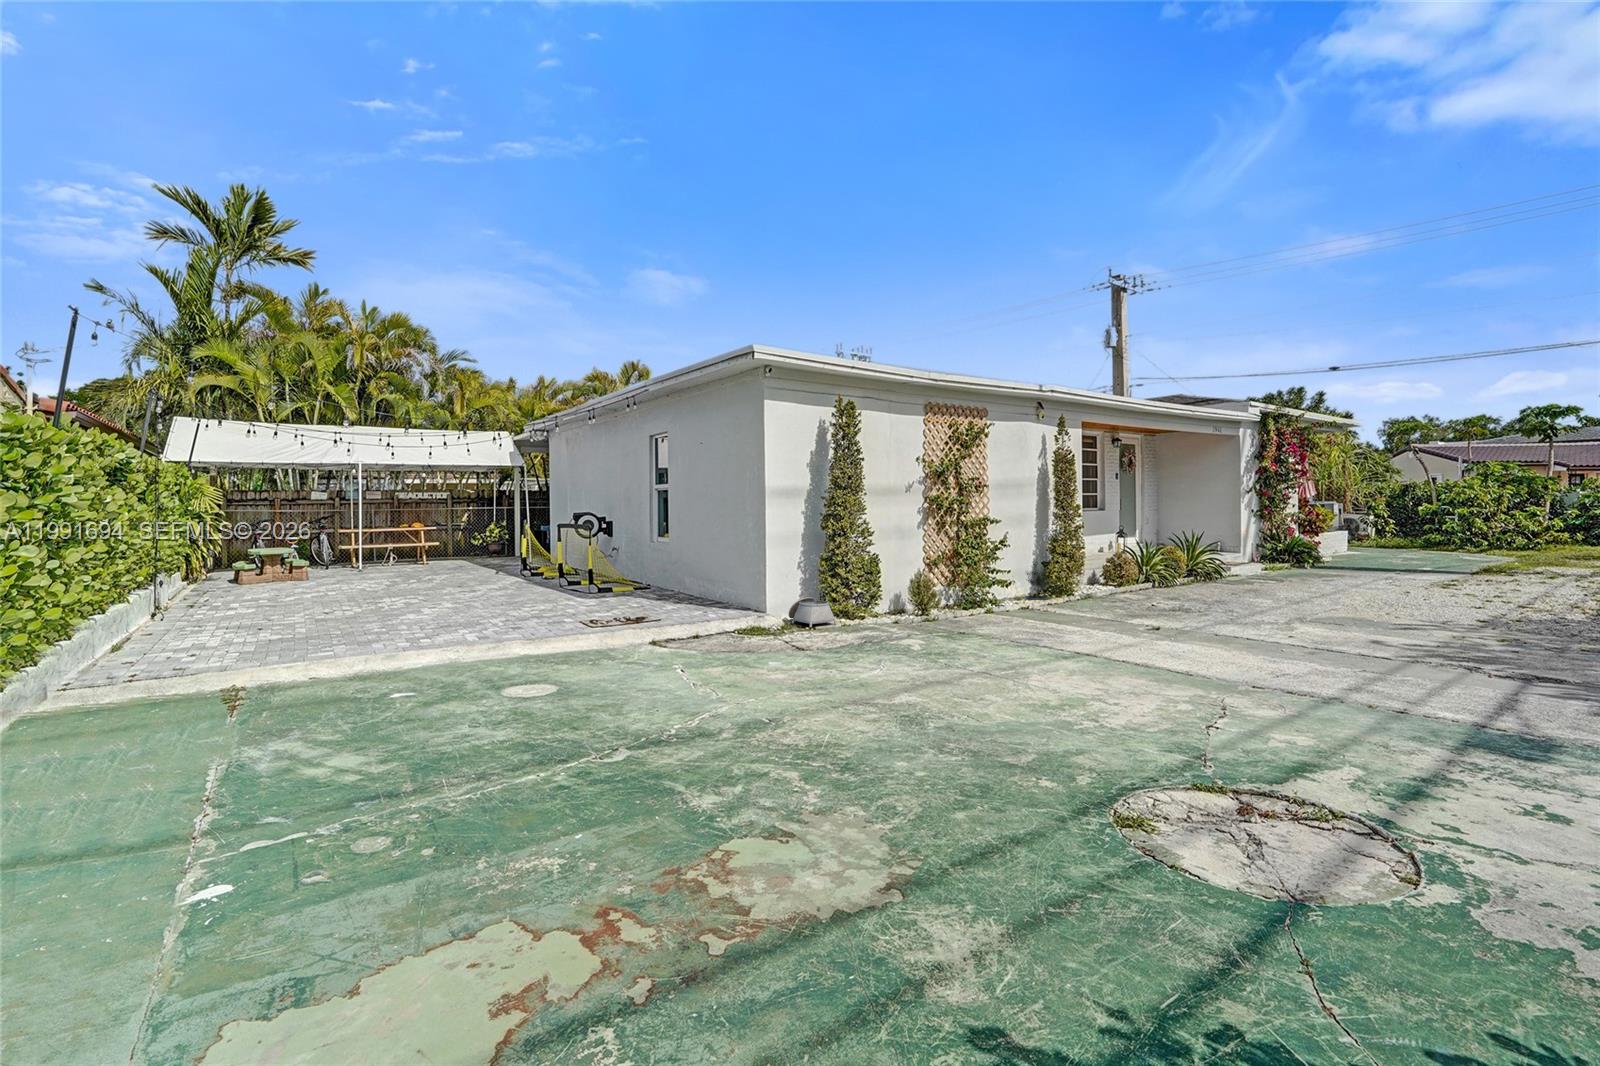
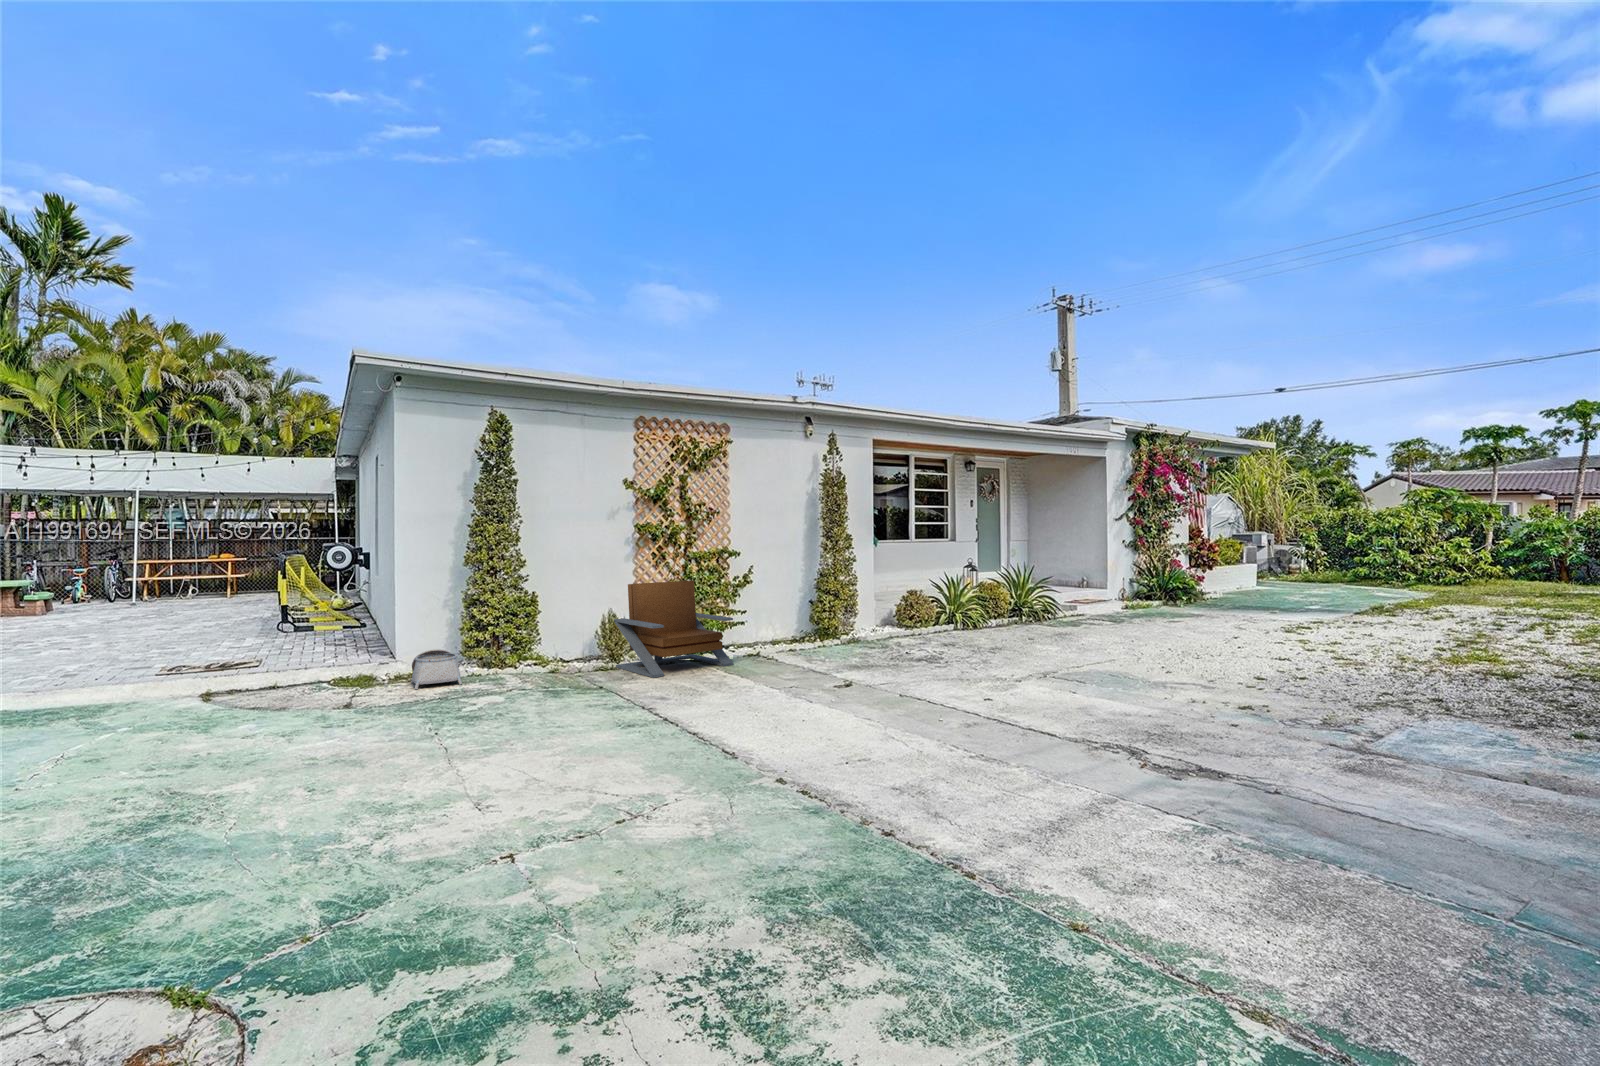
lounge chair: none [924,543,1019,619] -> present [614,581,733,678]
potted tree: present [1026,561,1050,600] -> none [784,597,813,648]

